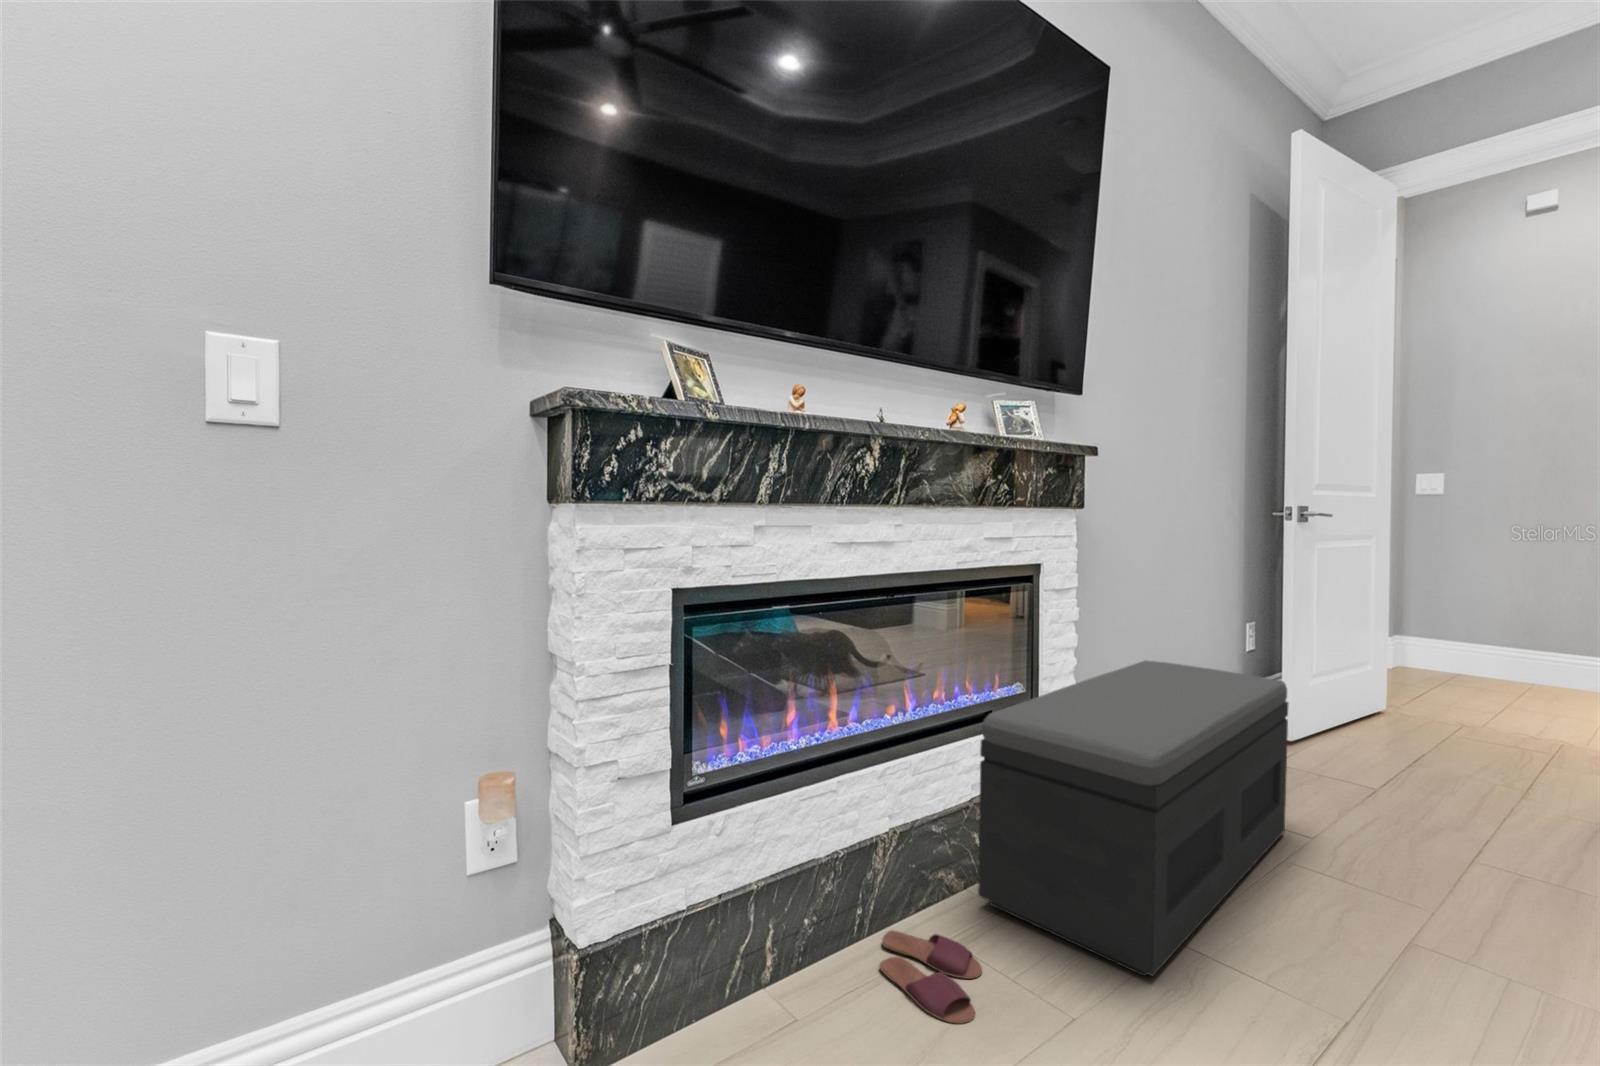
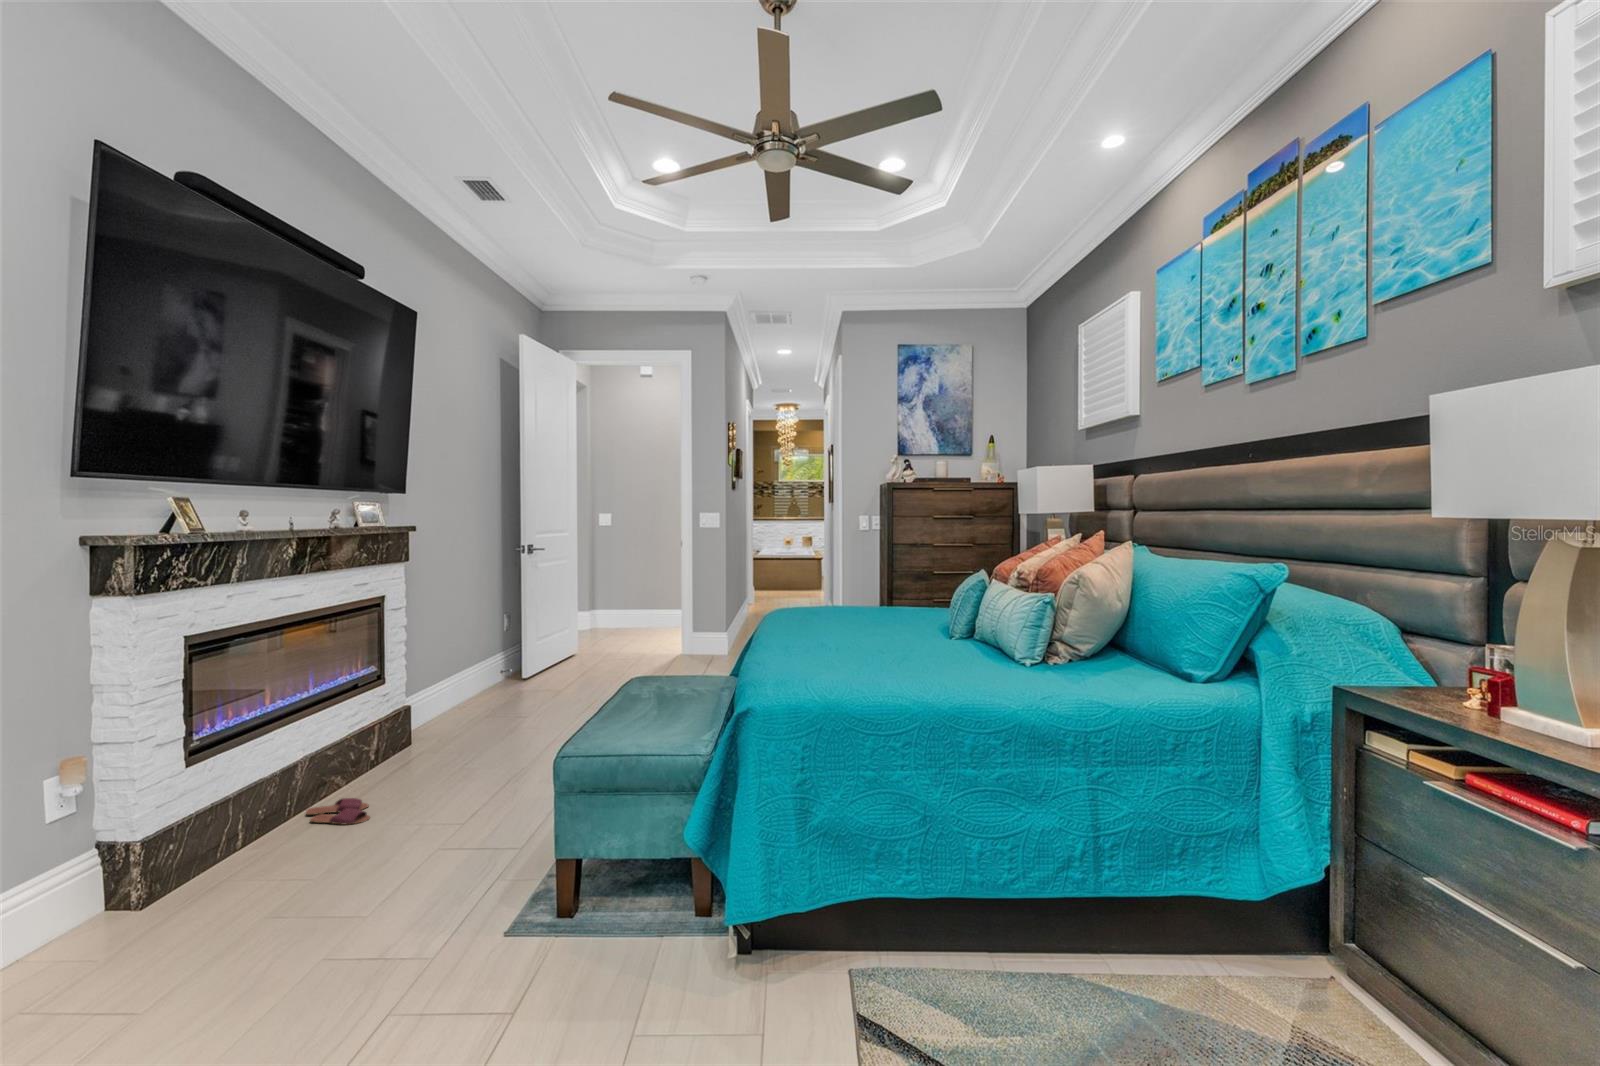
storage bench: present [978,661,1288,976] -> none [358,643,517,784]

